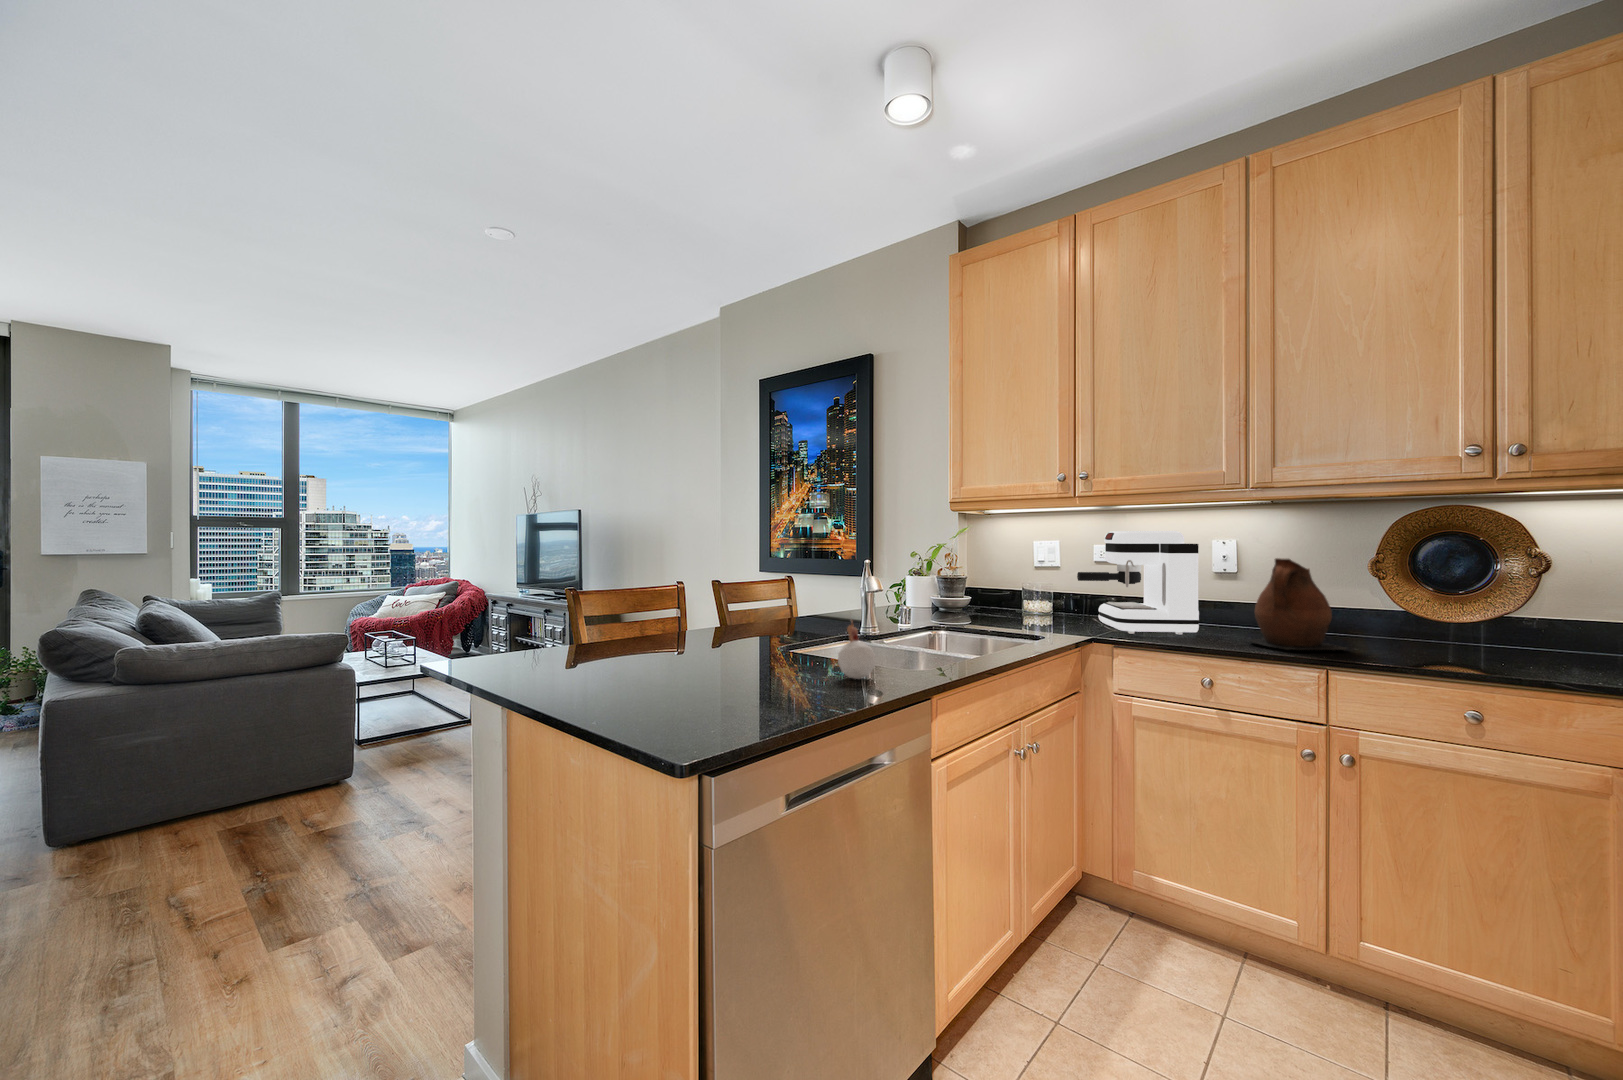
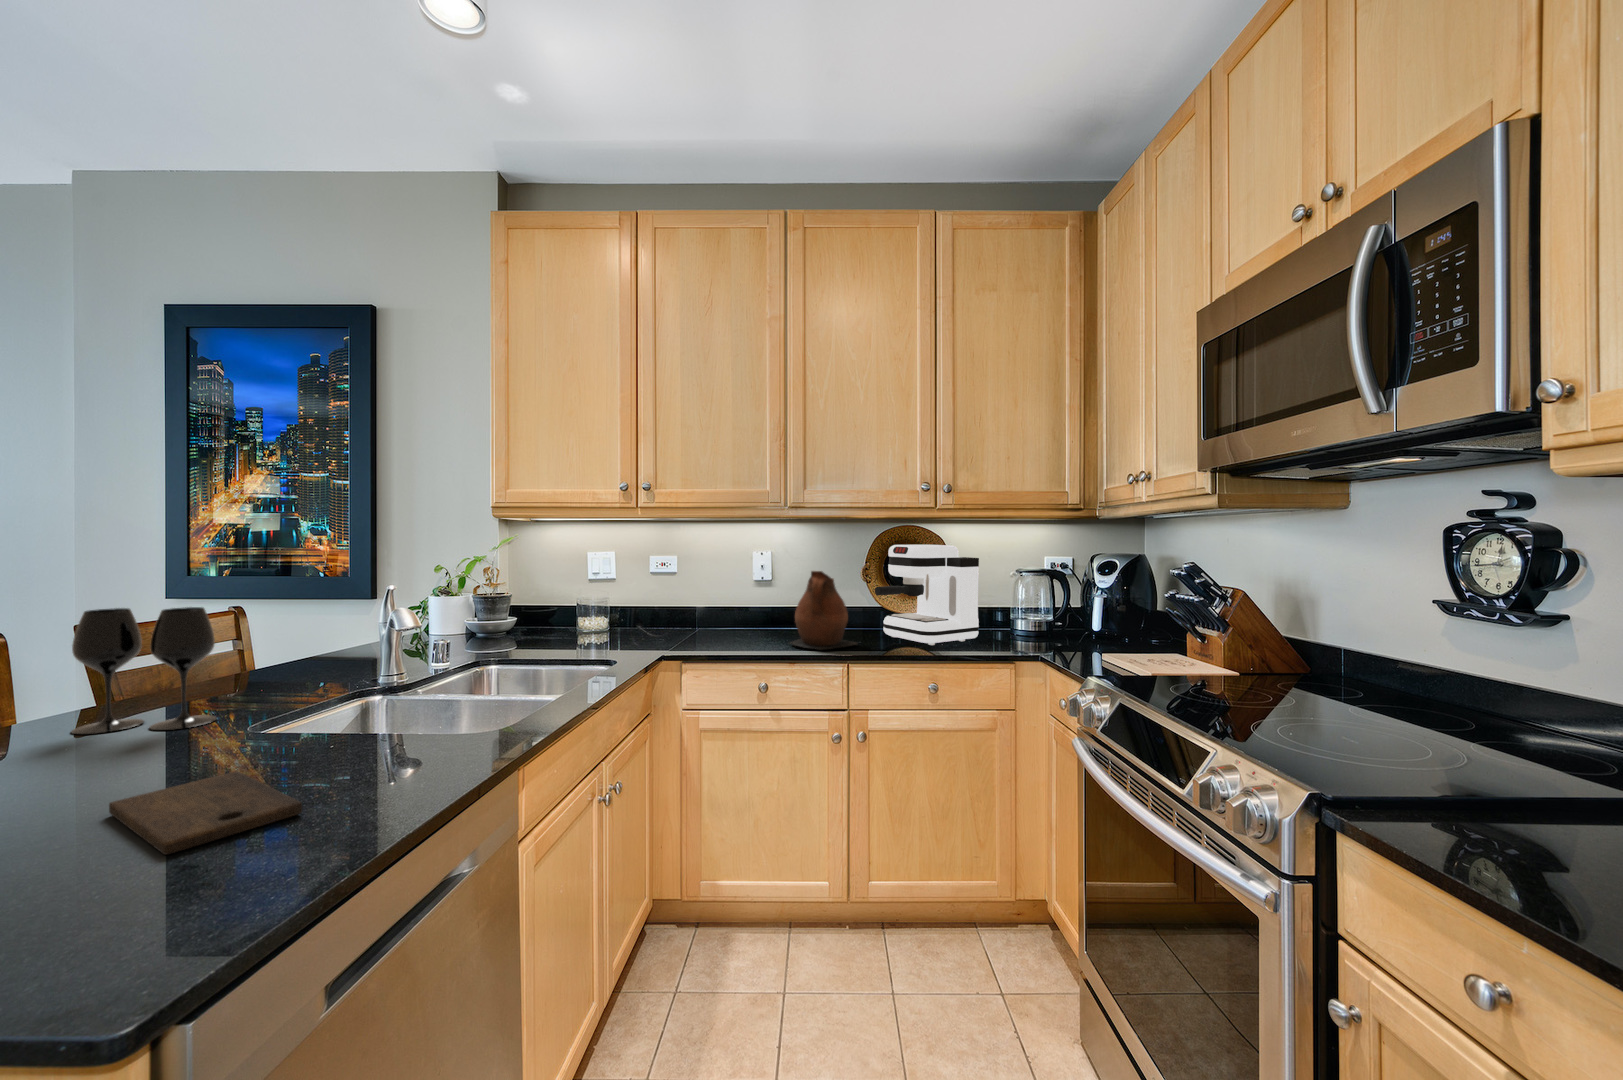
coffee maker: present [1077,531,1199,635] -> present [875,545,979,645]
wine glass: none [707,567,770,643] -> present [71,607,217,734]
candle: present [838,620,875,679] -> none [374,676,437,770]
cutting board: none [712,663,793,693] -> present [109,772,302,855]

